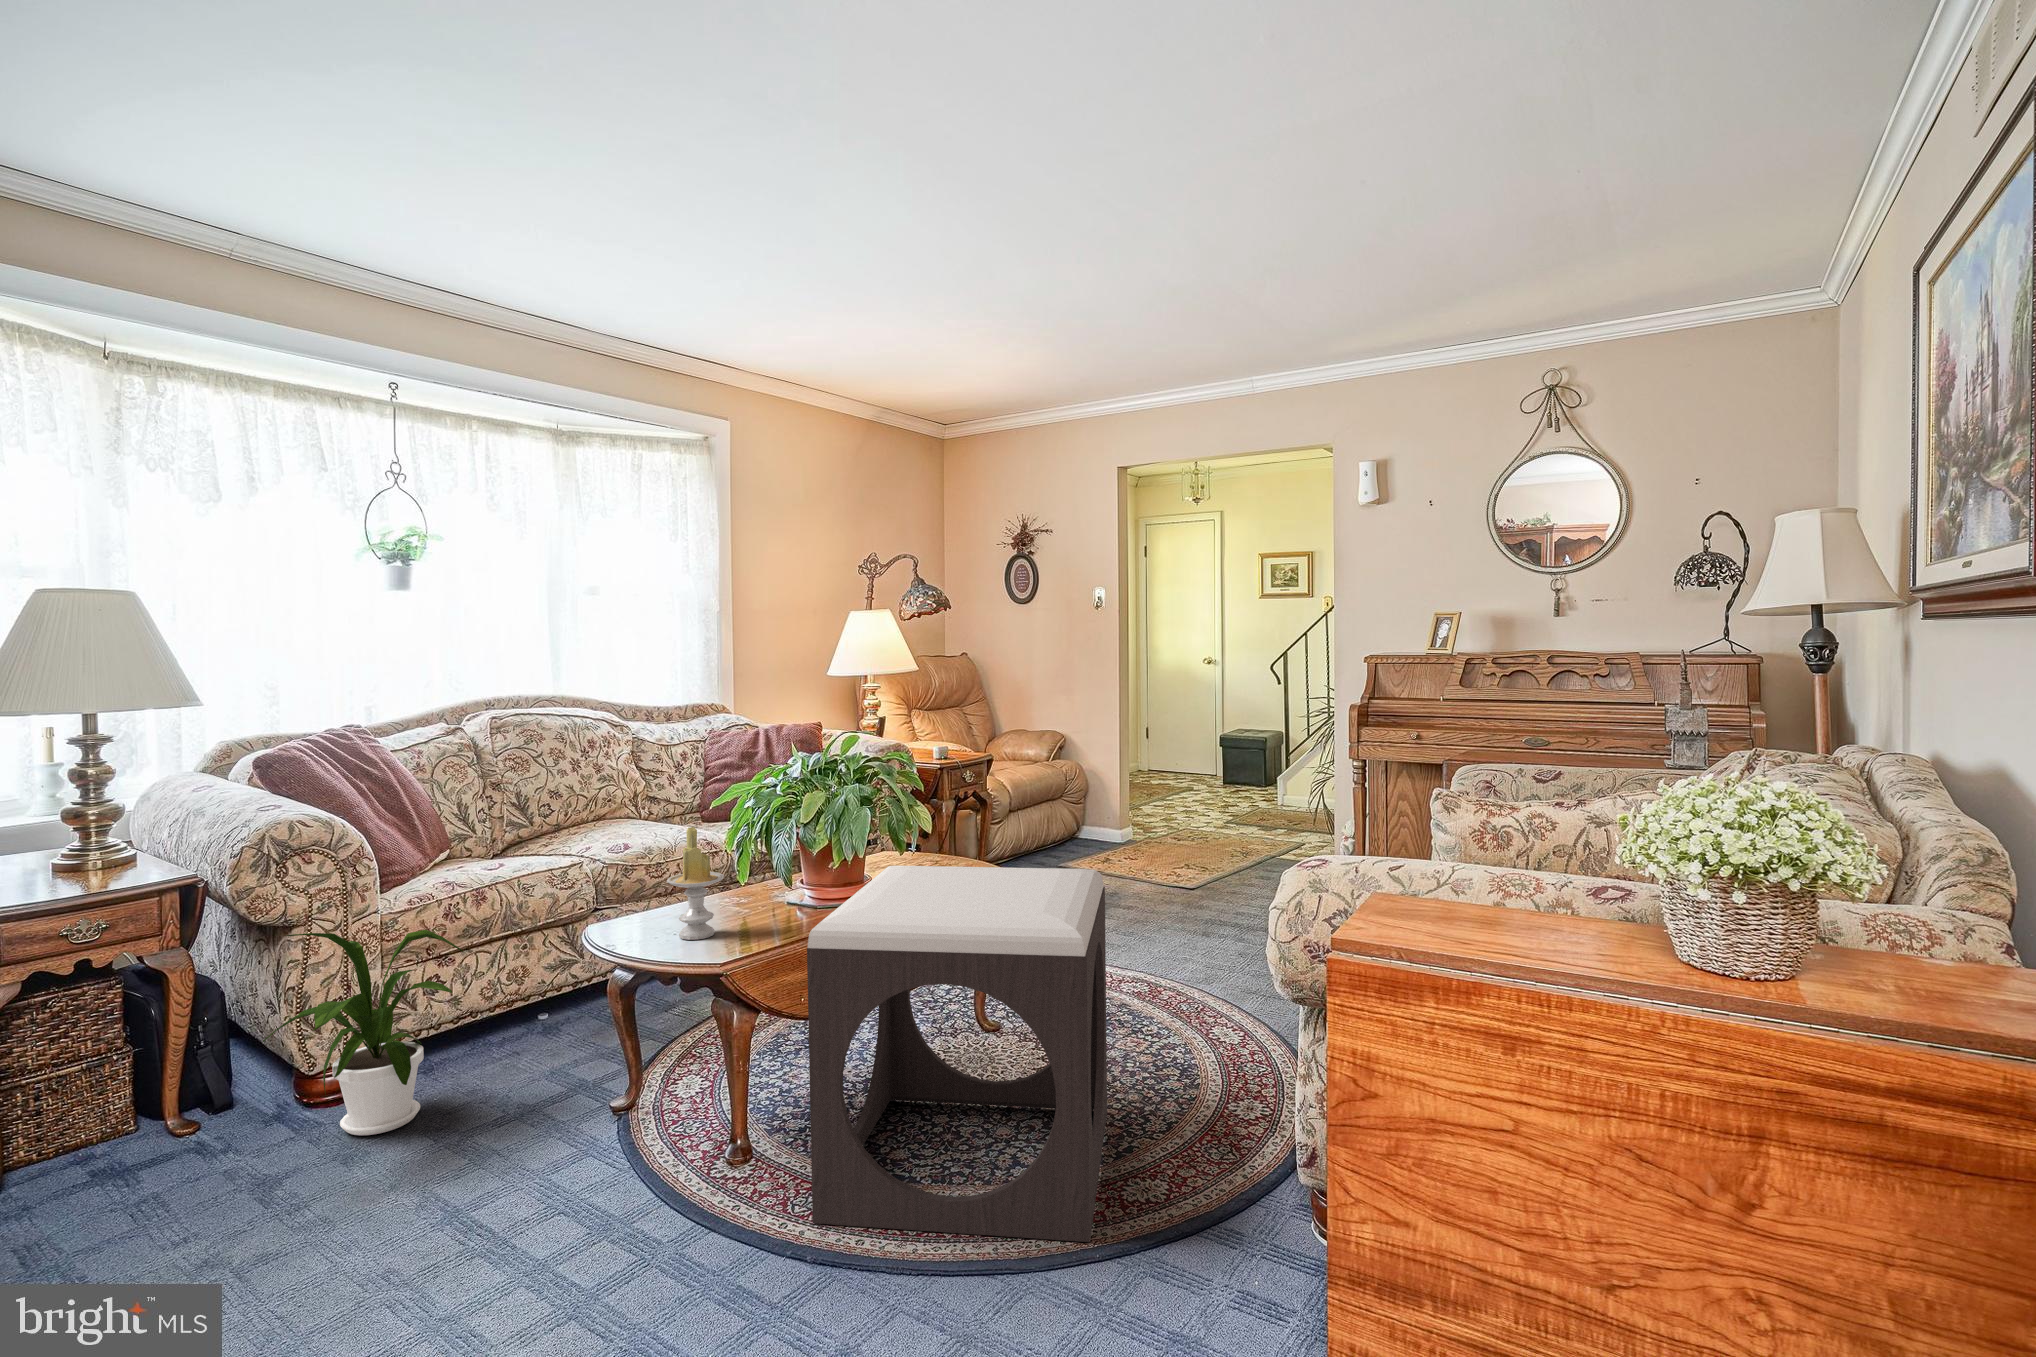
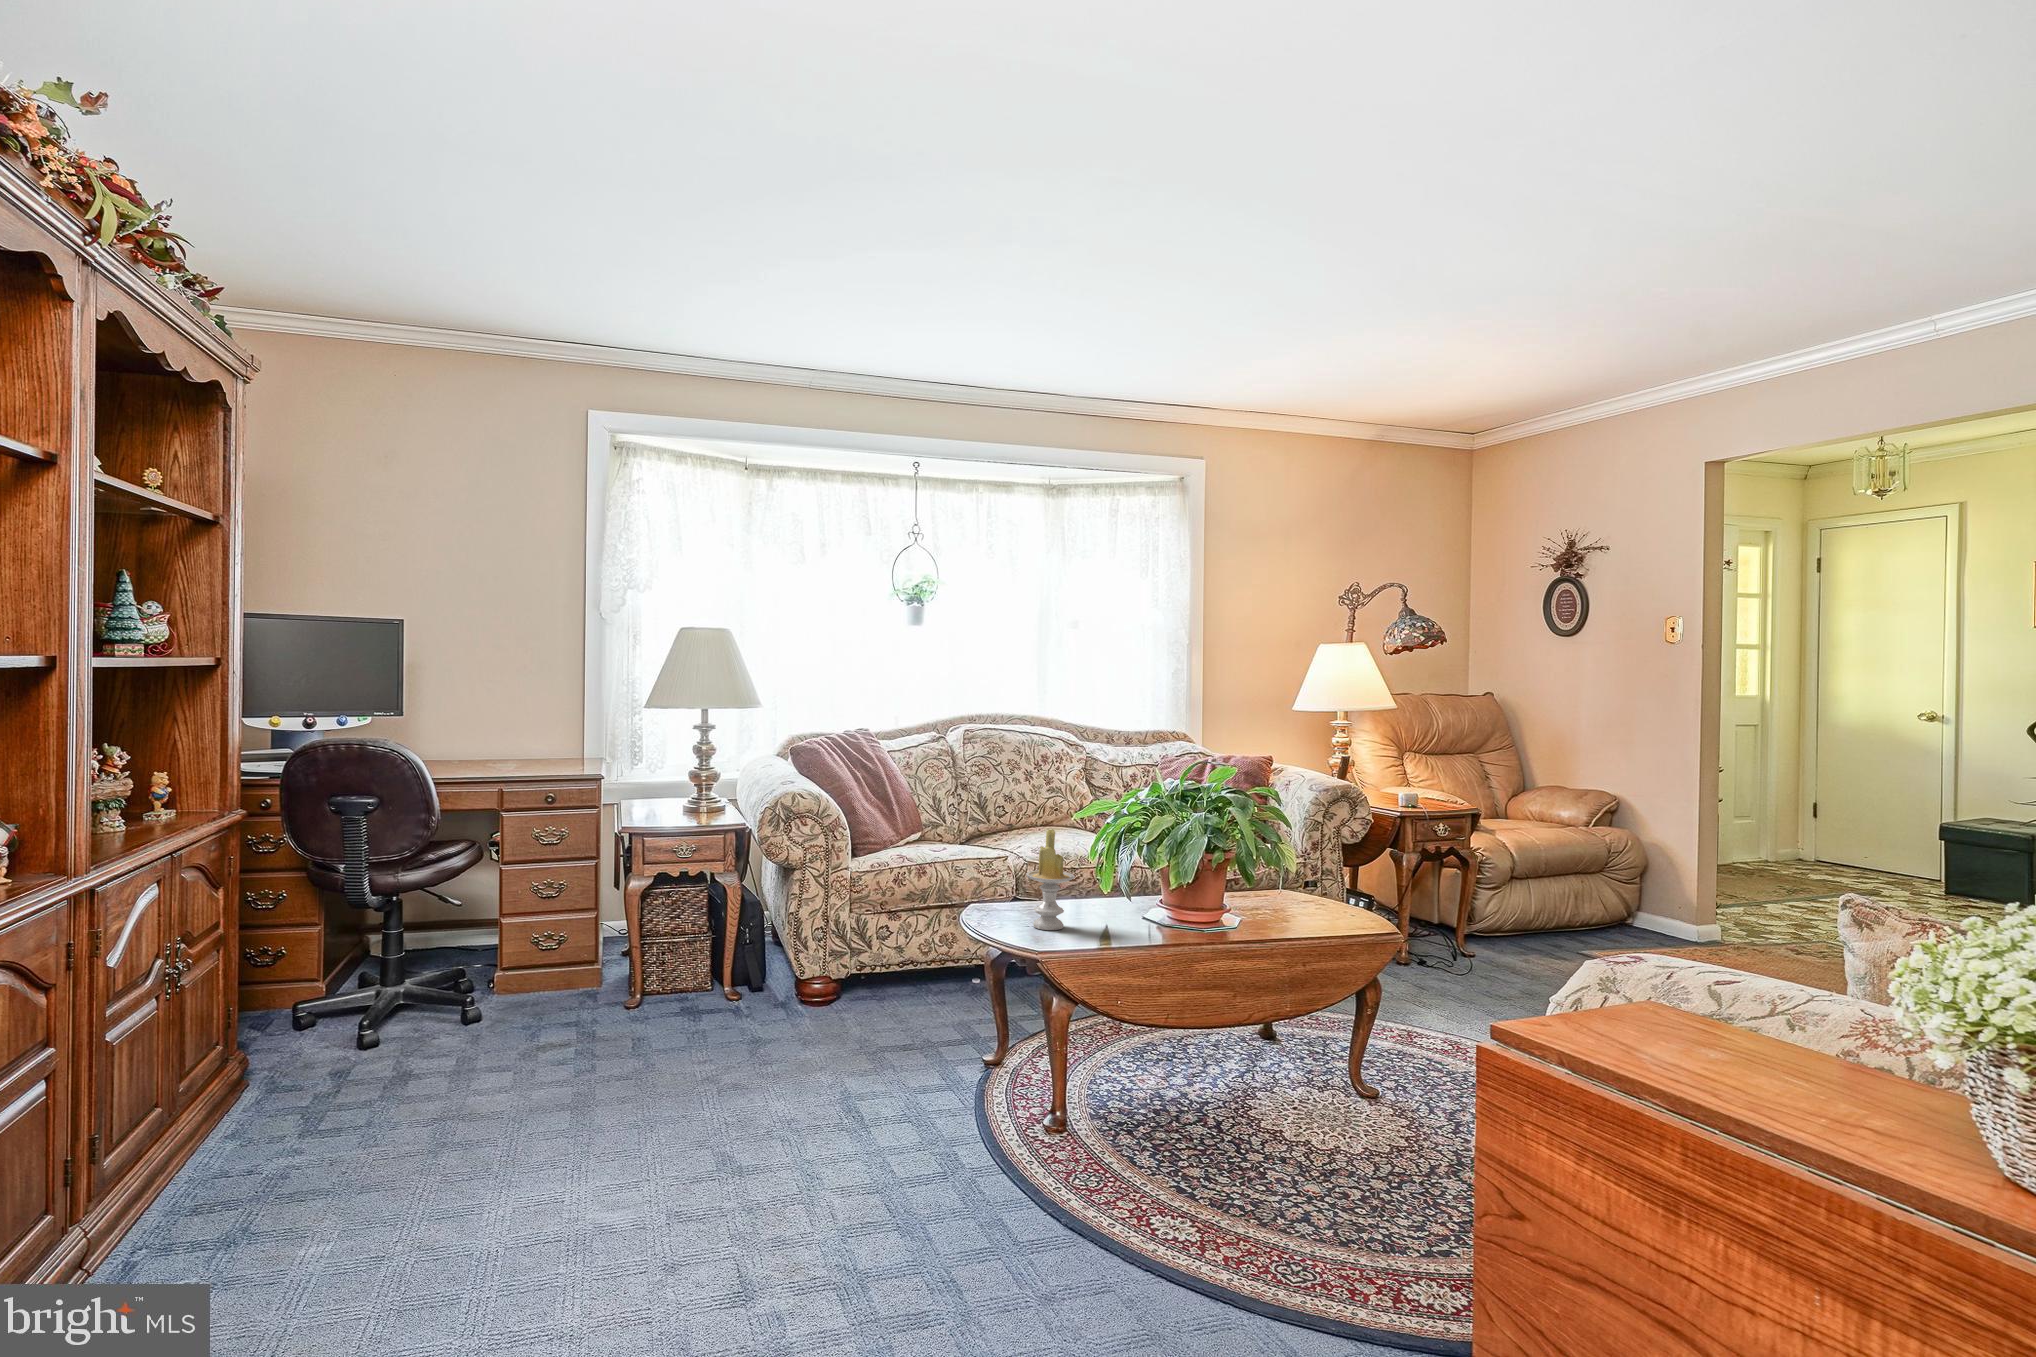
footstool: present [807,866,1107,1242] -> none [1087,893,1445,1309]
house plant: present [263,930,463,1135] -> none [759,872,891,1041]

